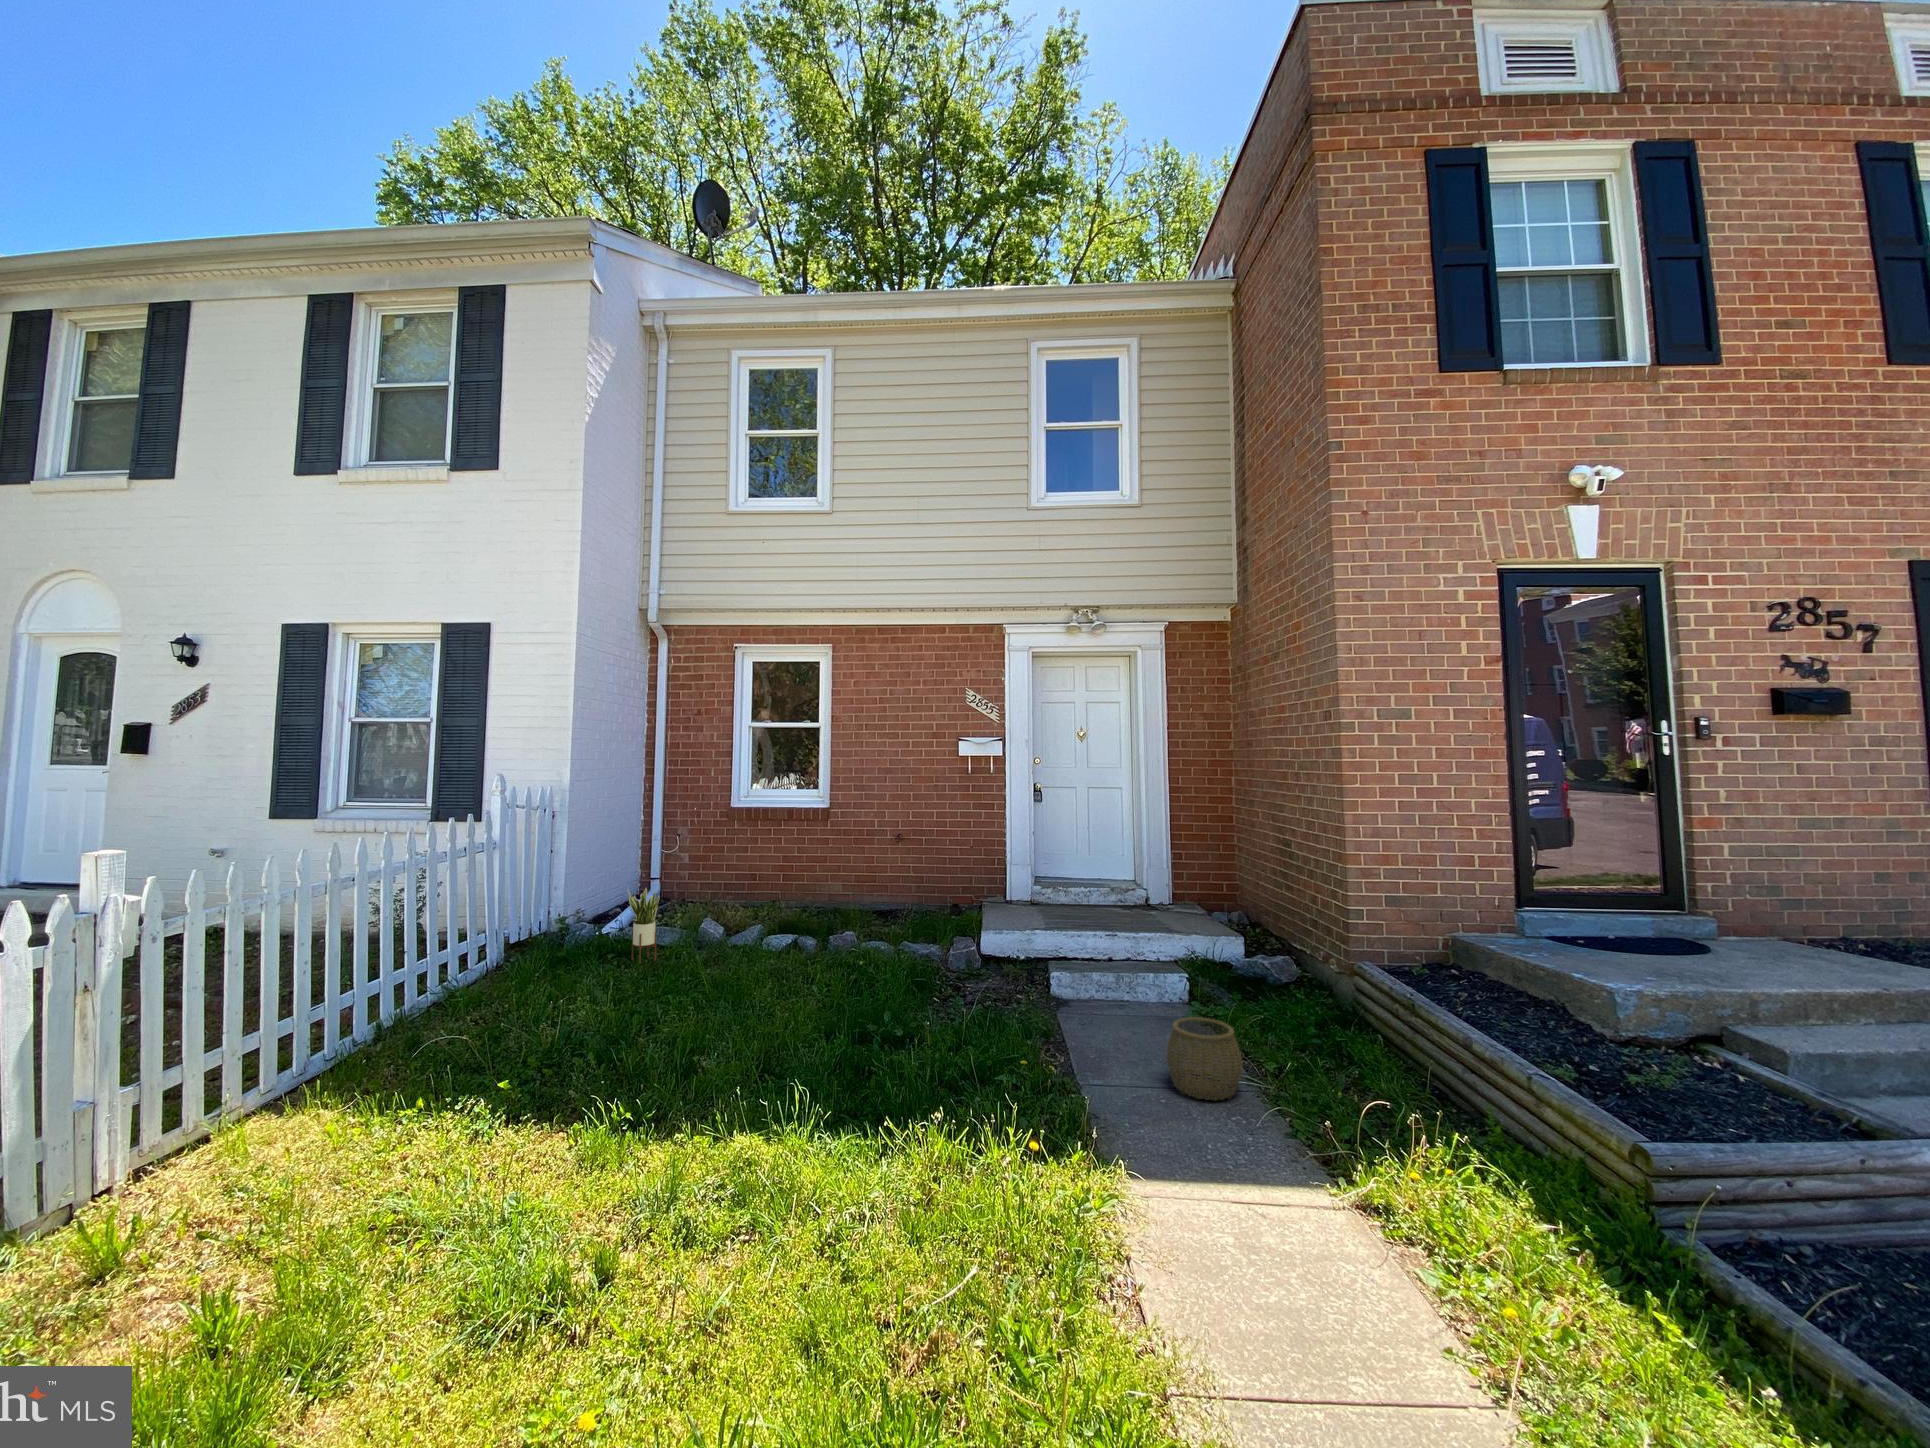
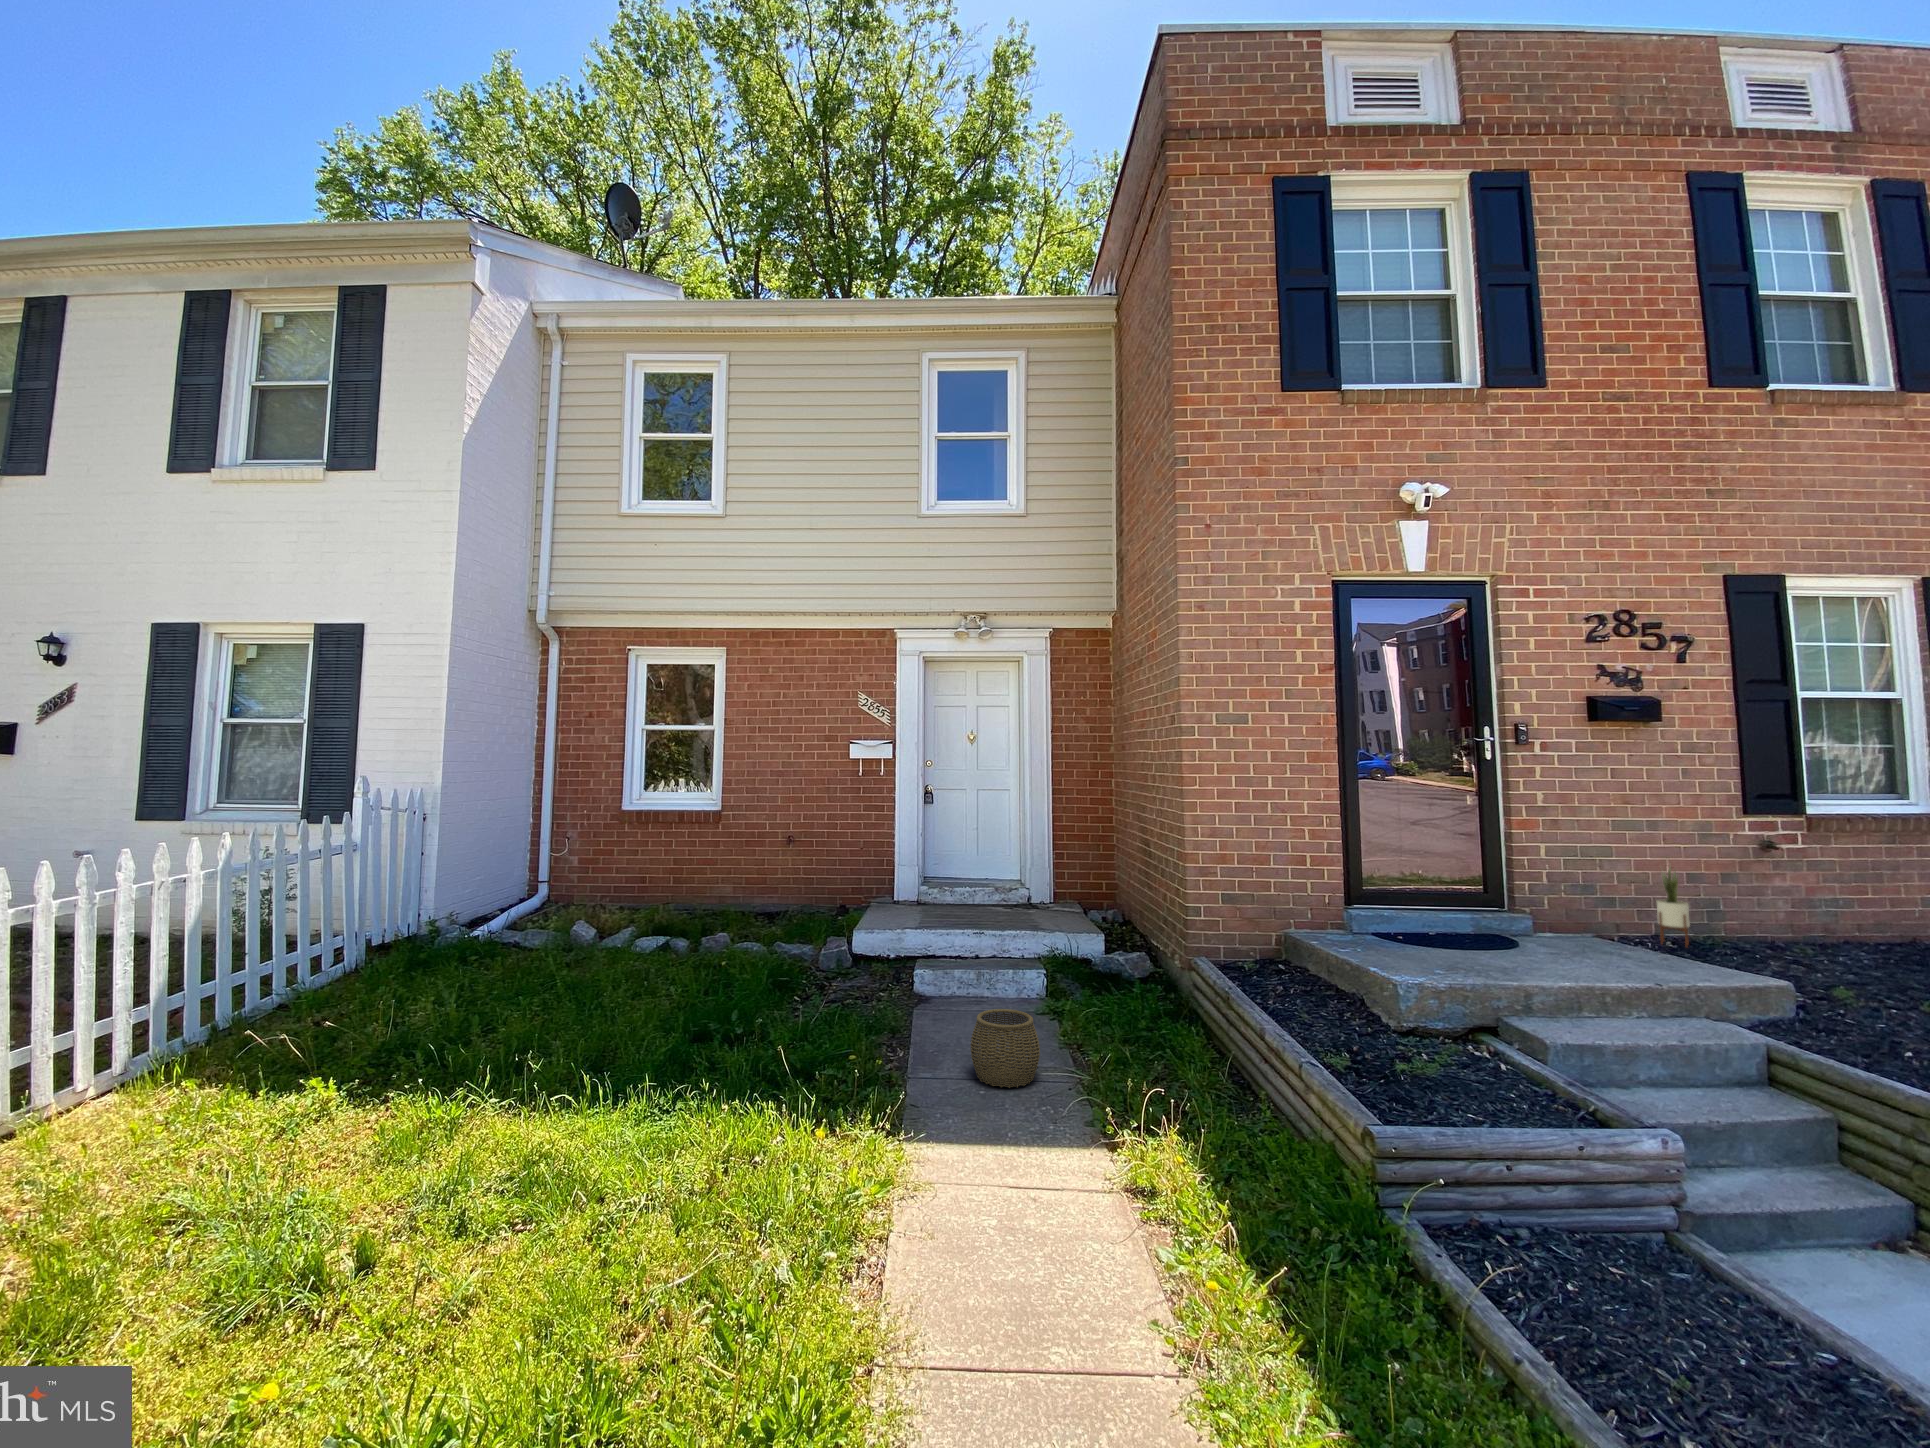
potted plant: present [627,888,660,964] -> present [1657,867,1690,947]

